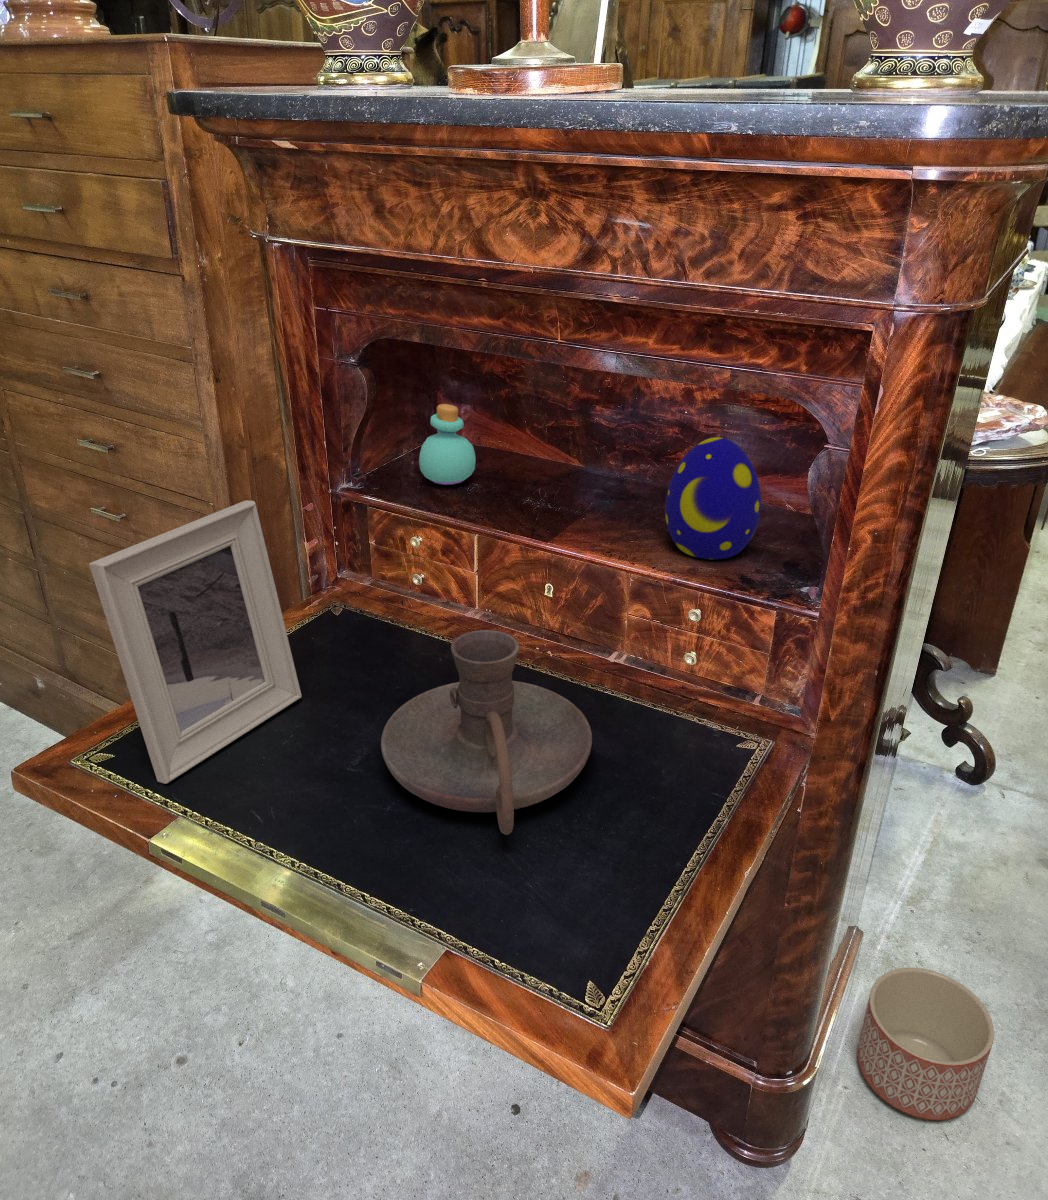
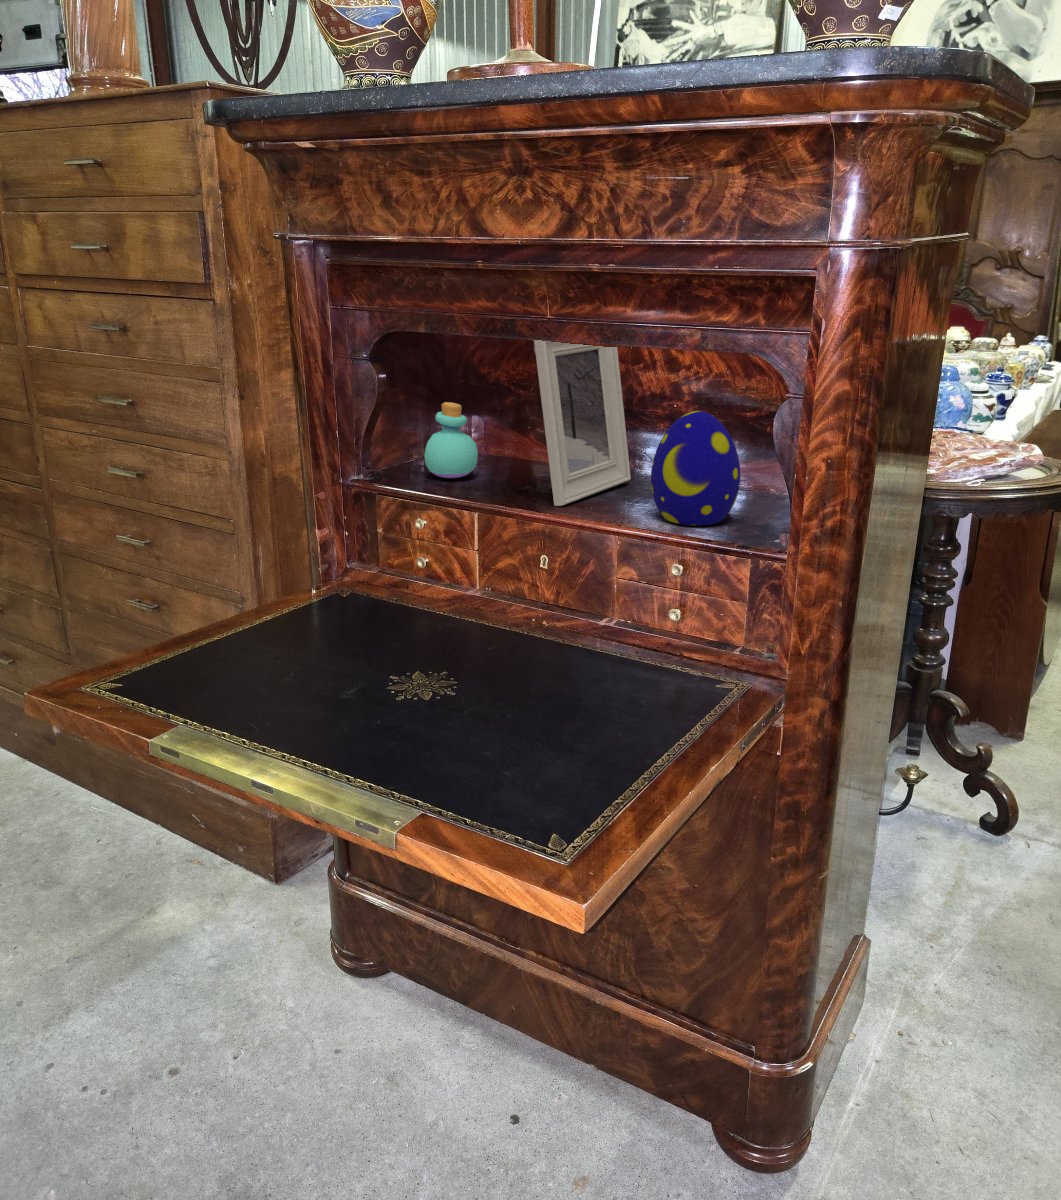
picture frame: present [89,500,302,784] -> present [534,340,631,506]
candle holder: present [381,630,592,835] -> none [374,557,572,724]
planter: present [857,968,994,1120] -> none [868,981,1006,1136]

